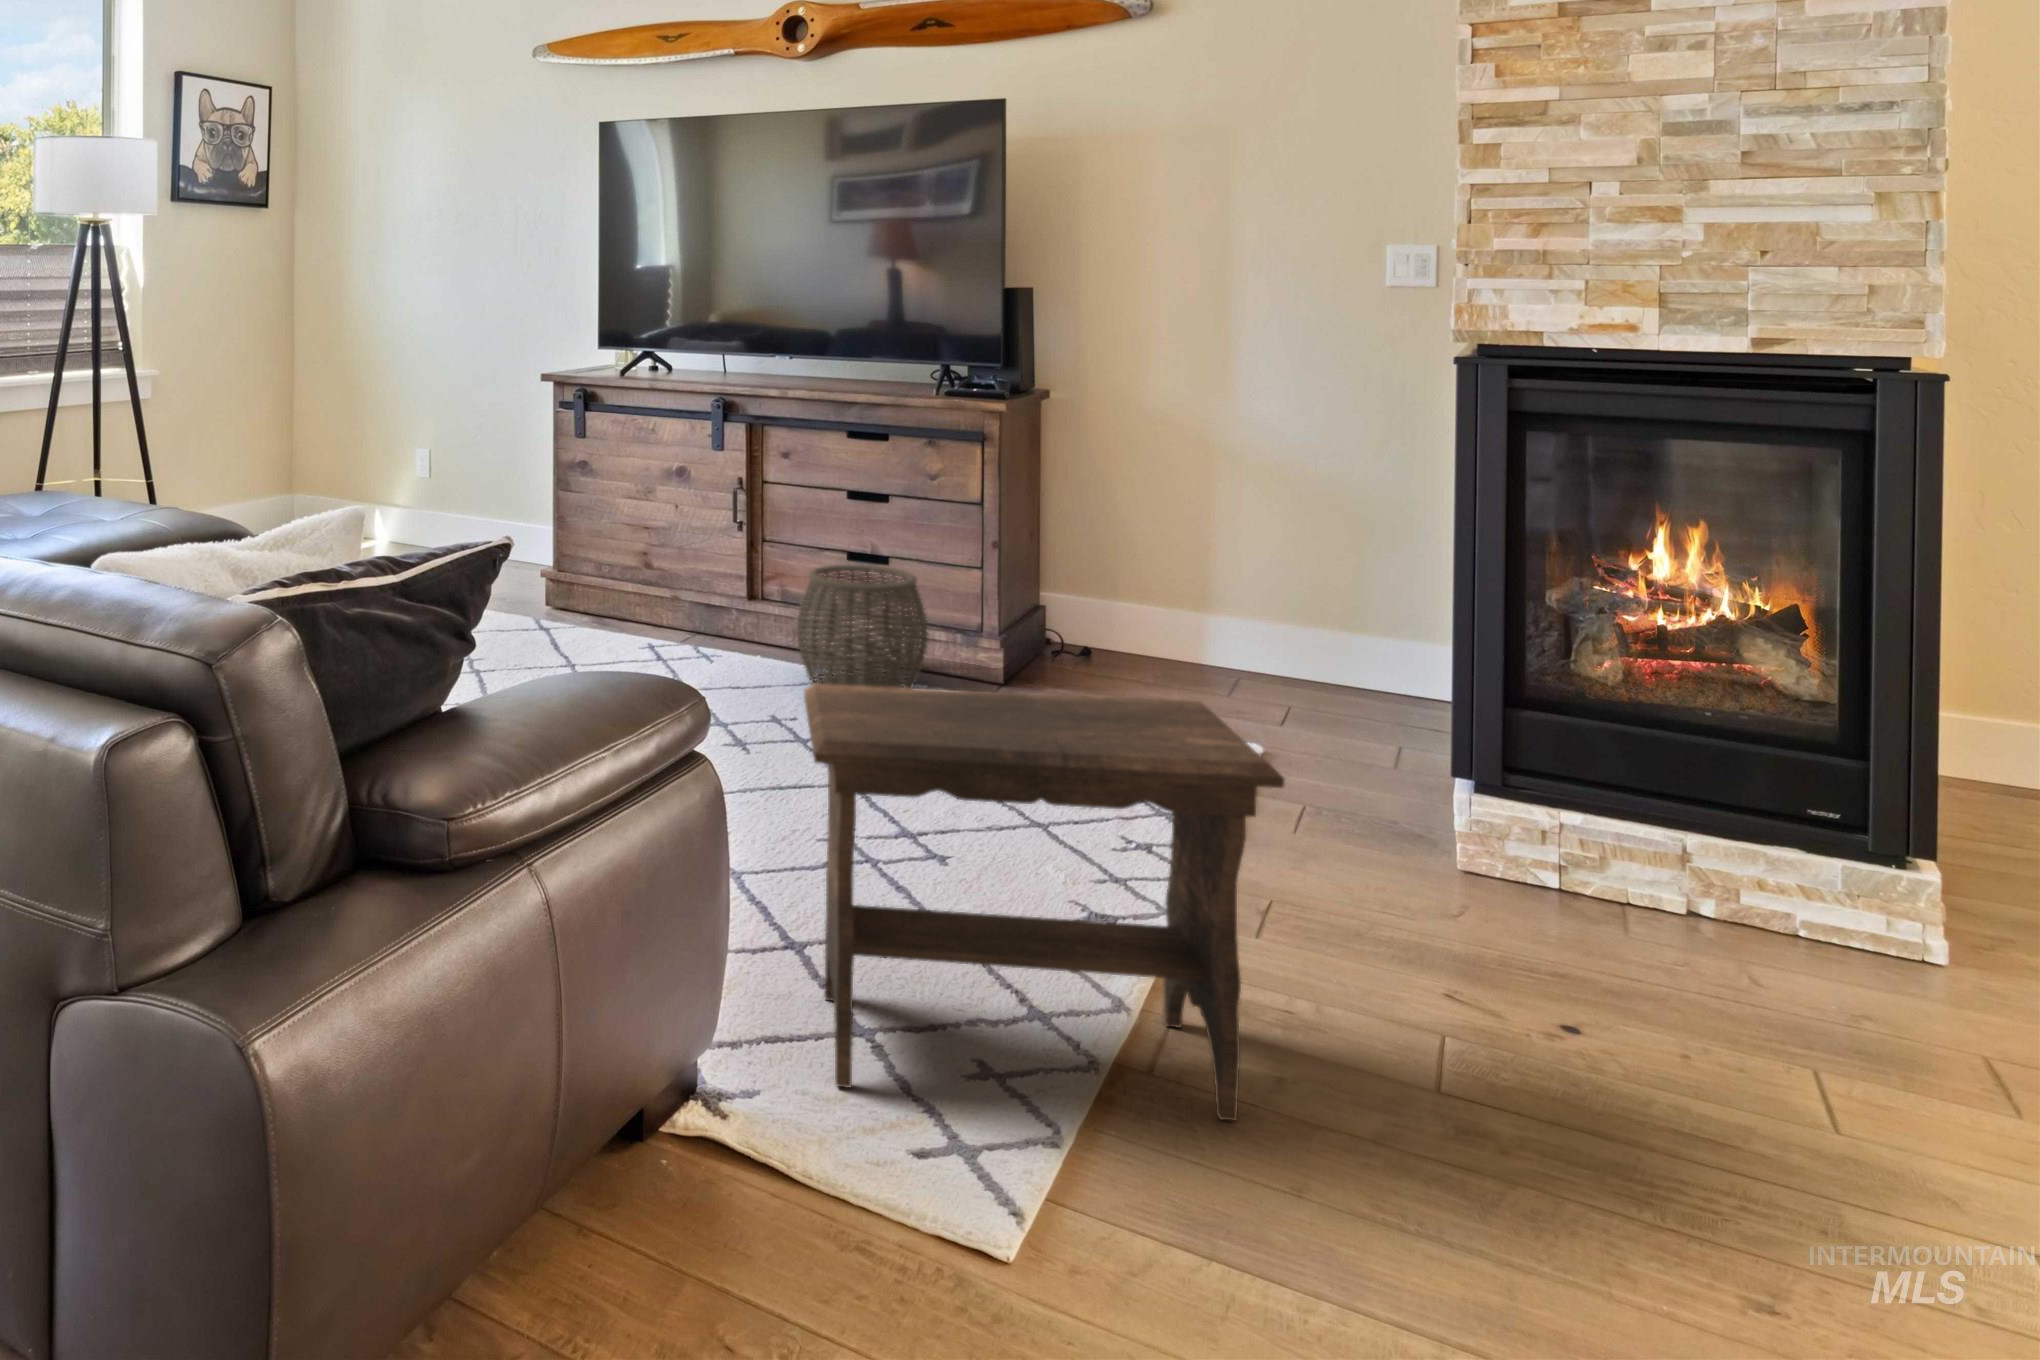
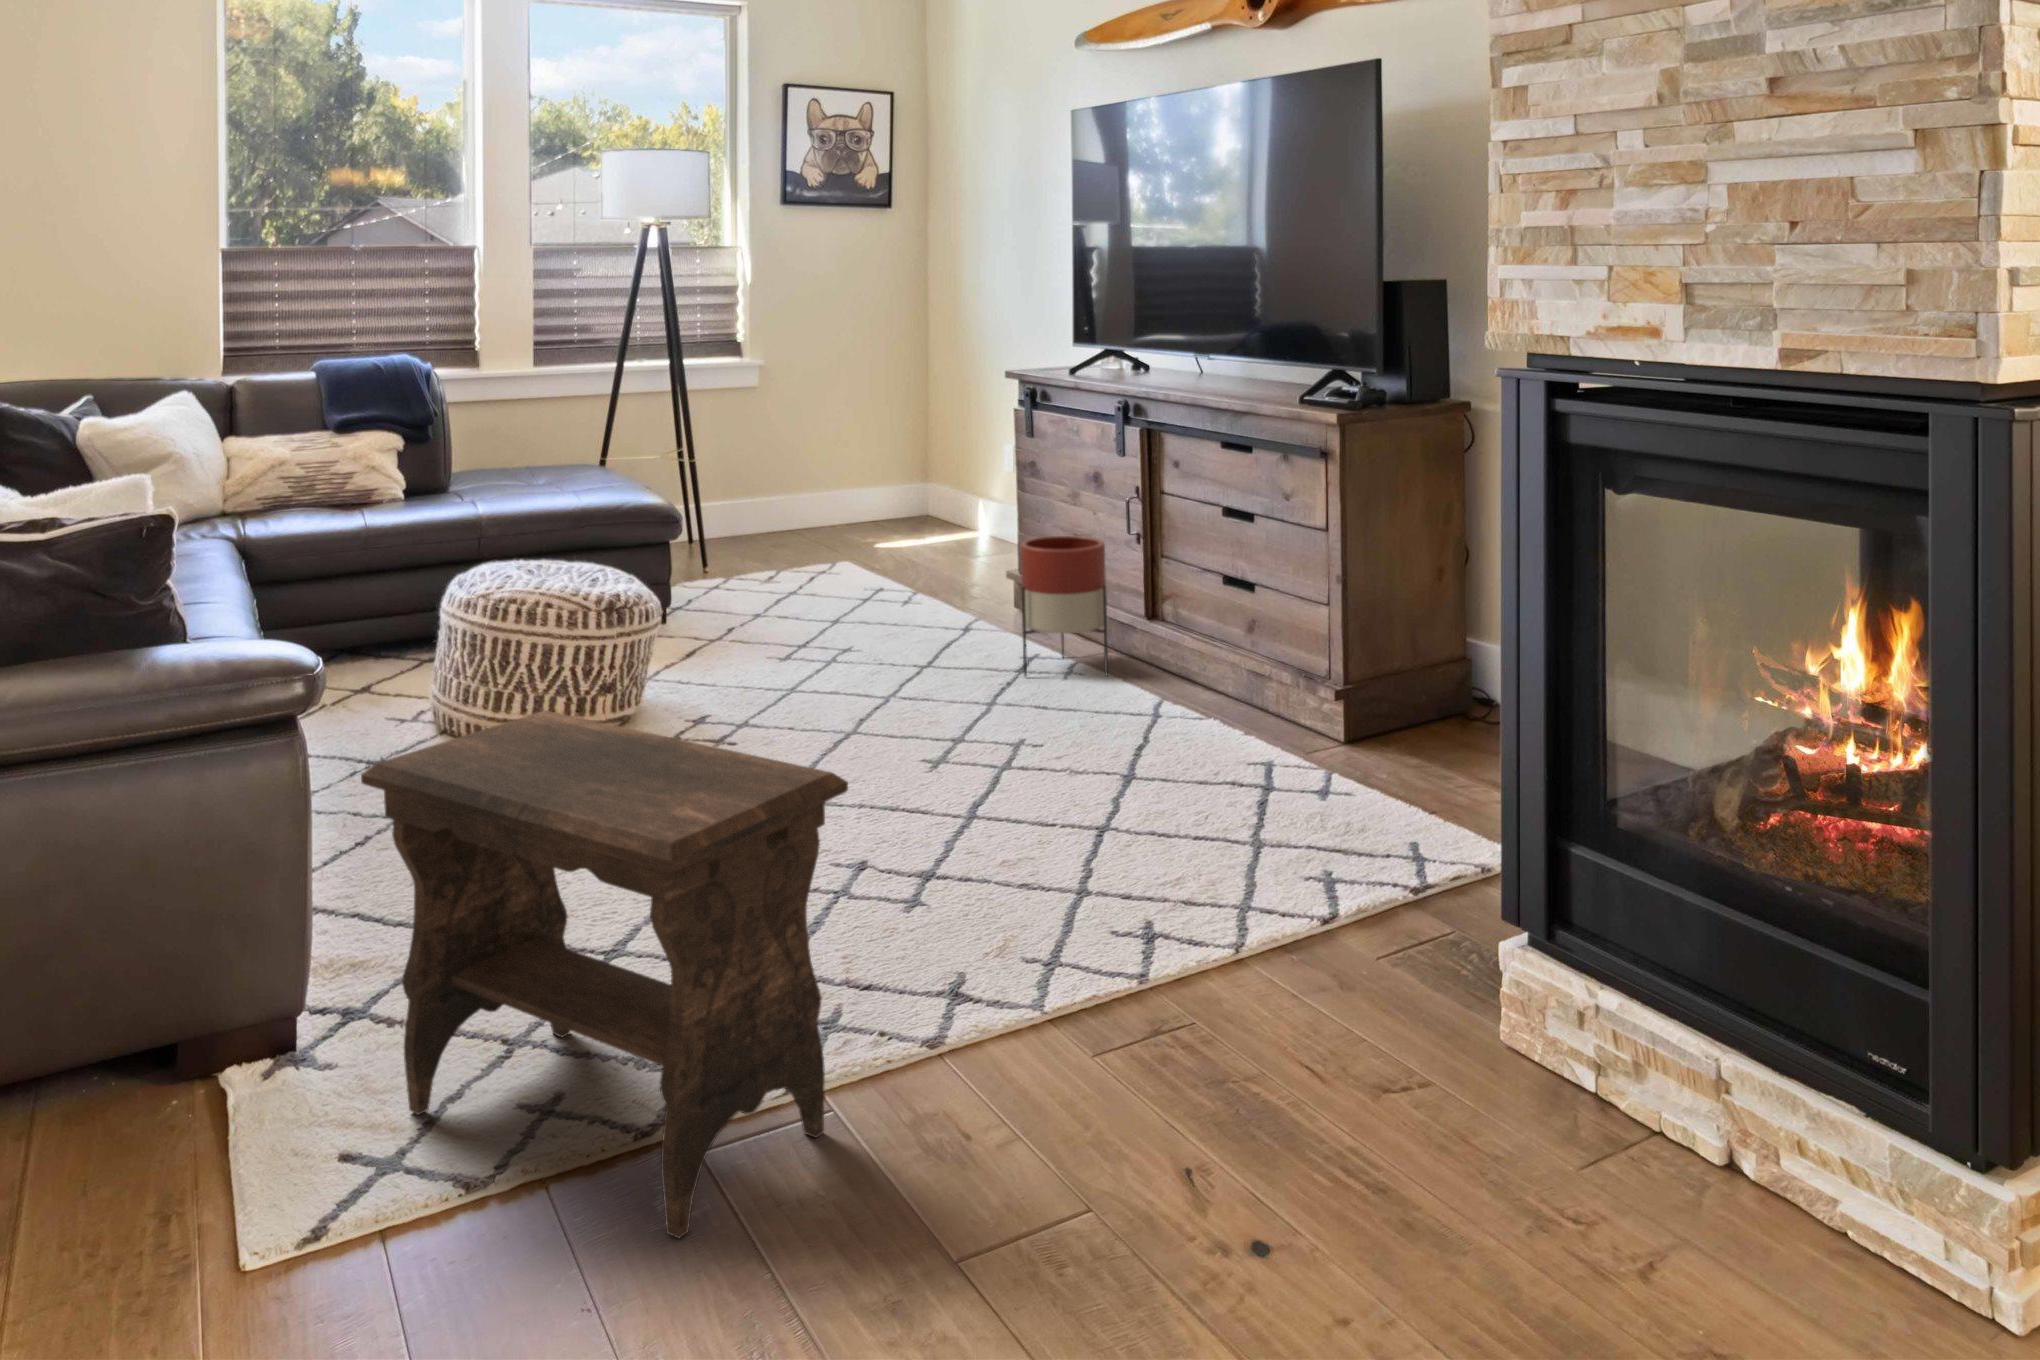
planter: none [624,521,709,654] -> present [1021,536,1108,676]
woven basket: present [796,565,928,688] -> none [1118,596,1268,747]

